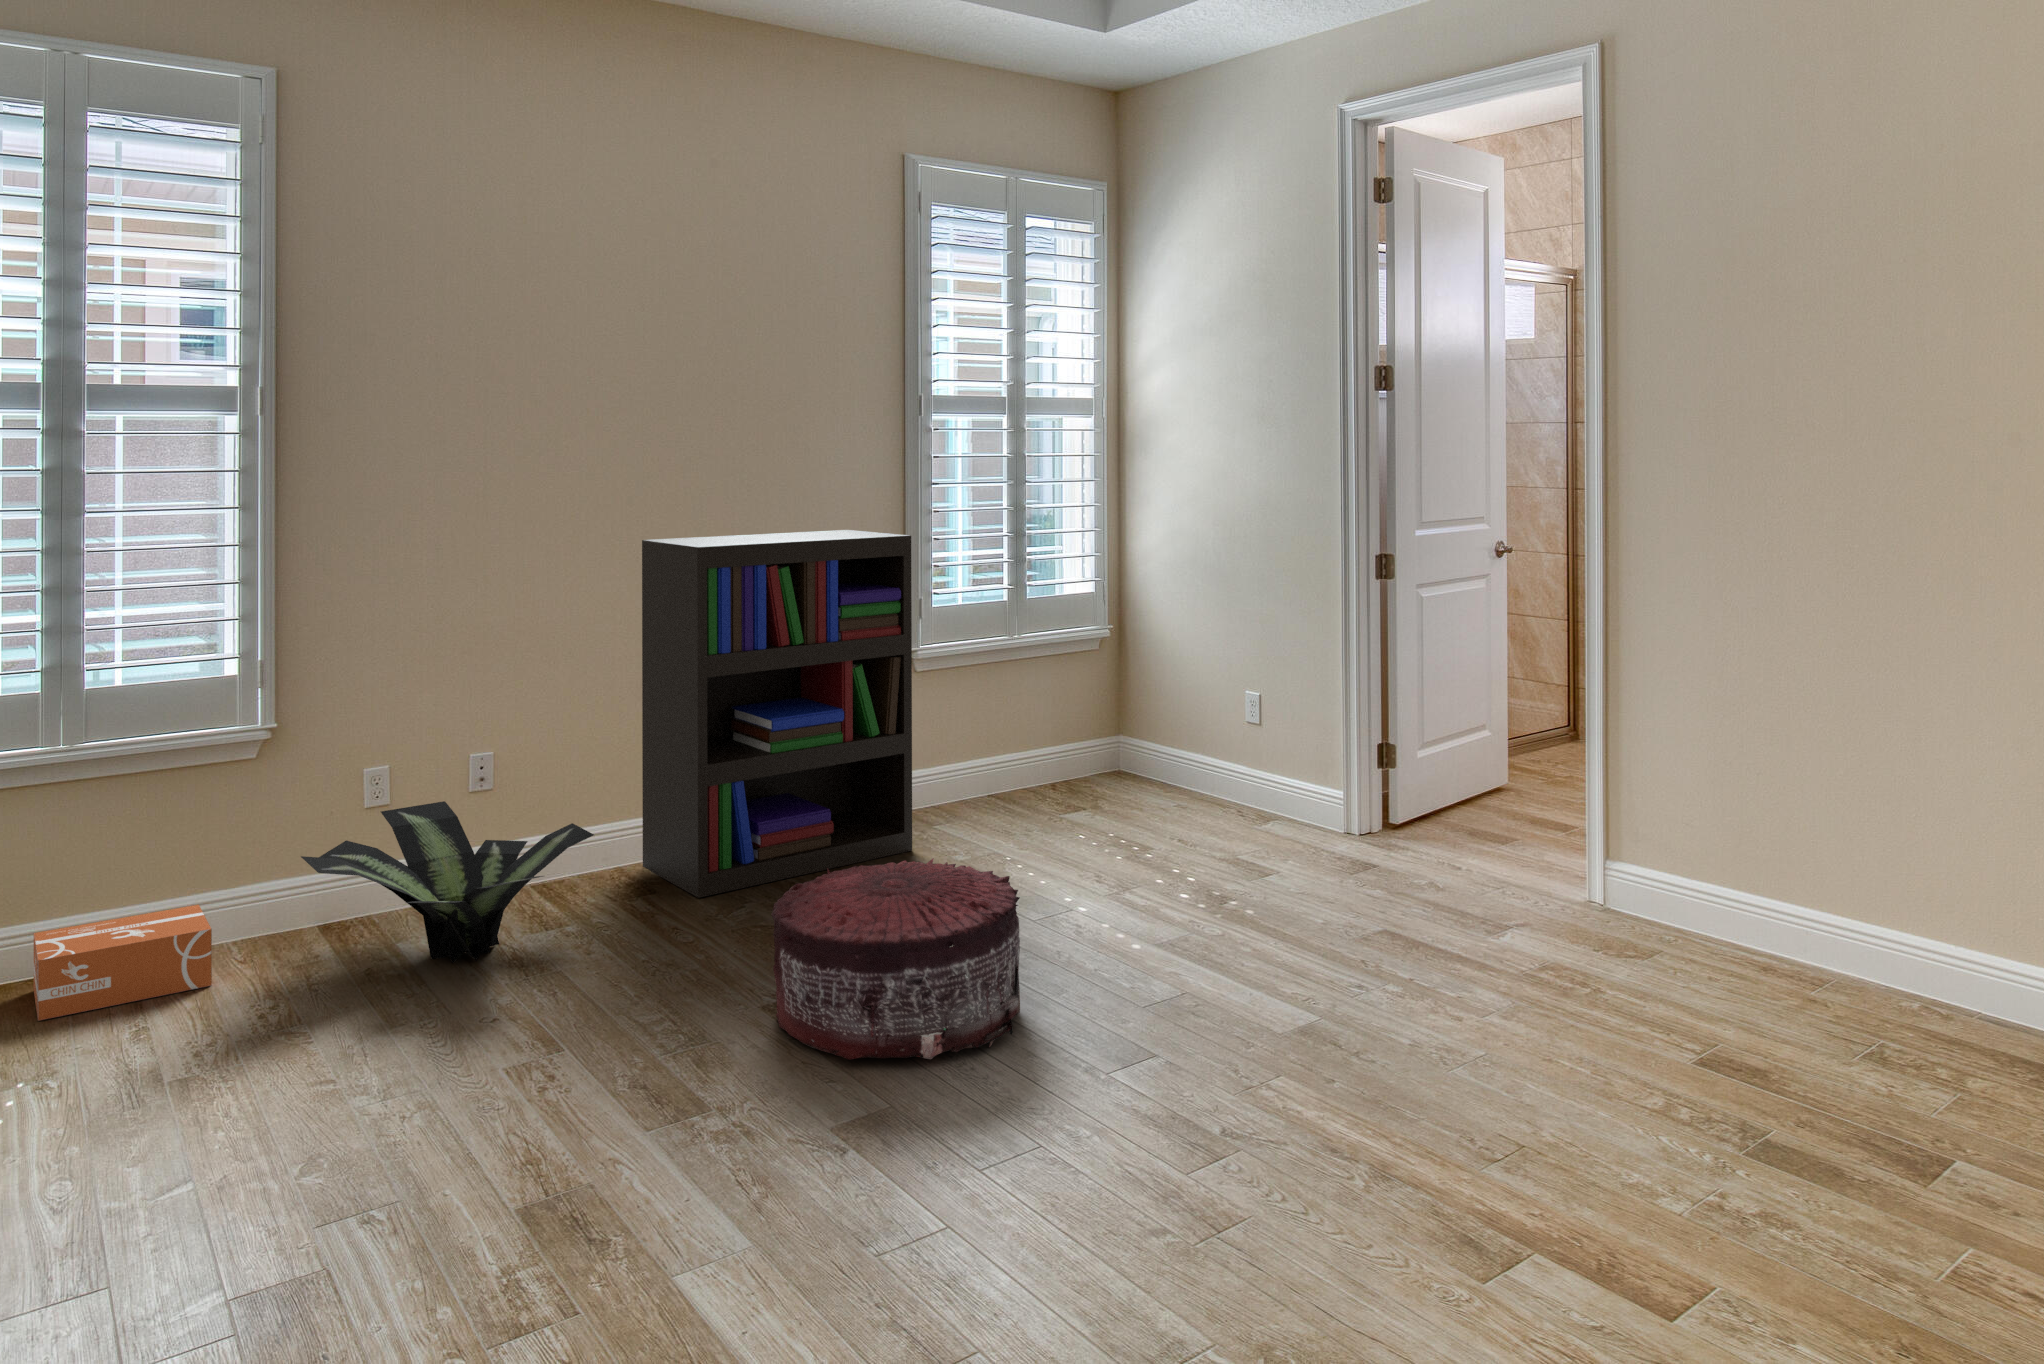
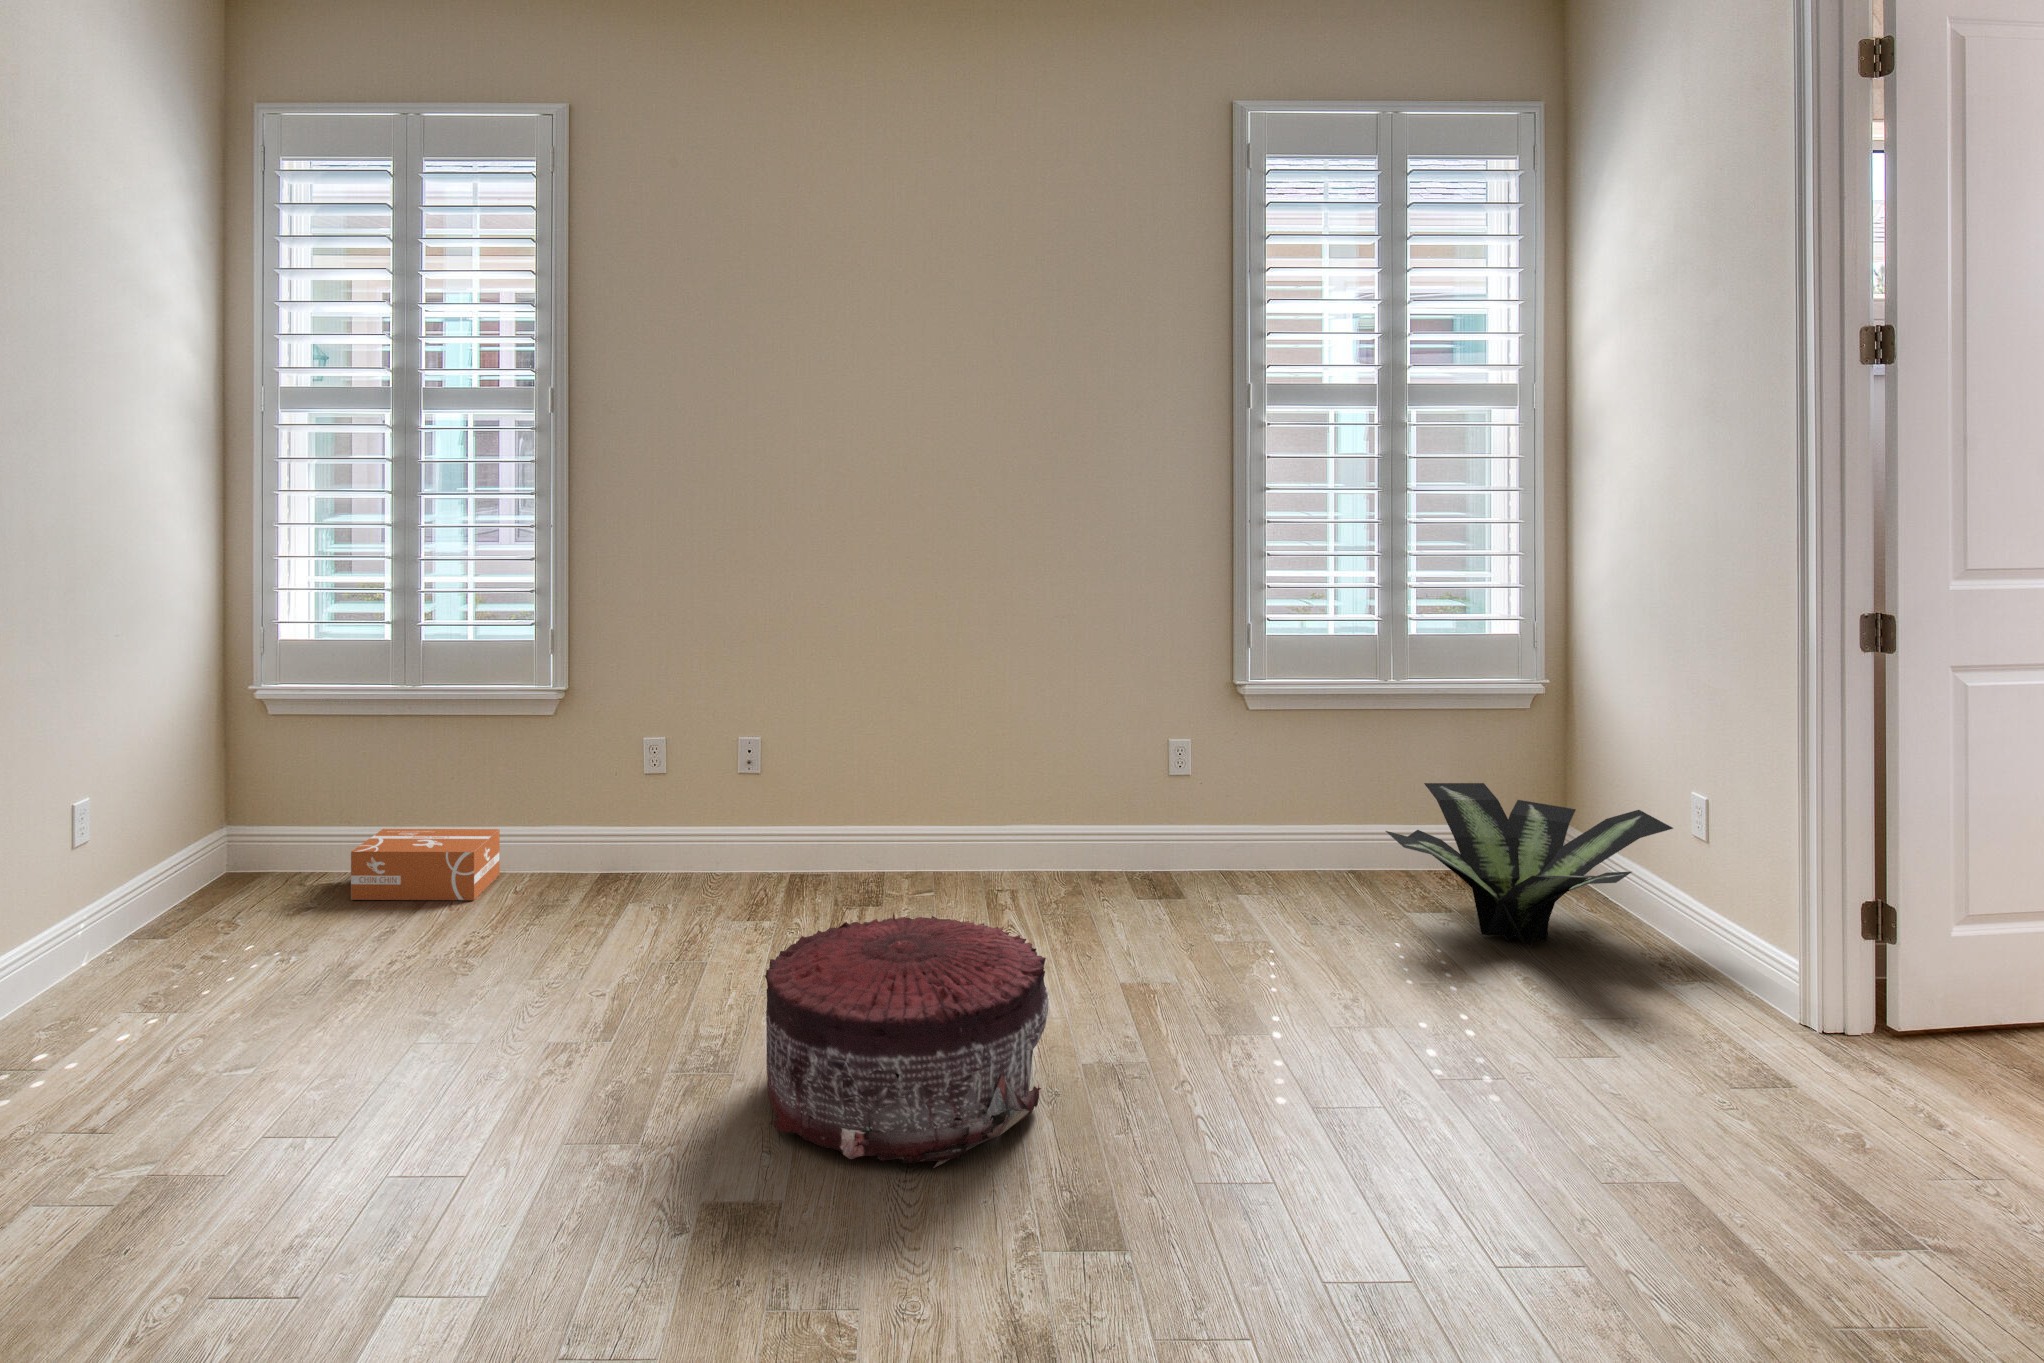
bookshelf: present [642,530,912,898] -> none [903,537,1176,914]
potted plant: present [301,801,594,963] -> present [1386,783,1673,947]

